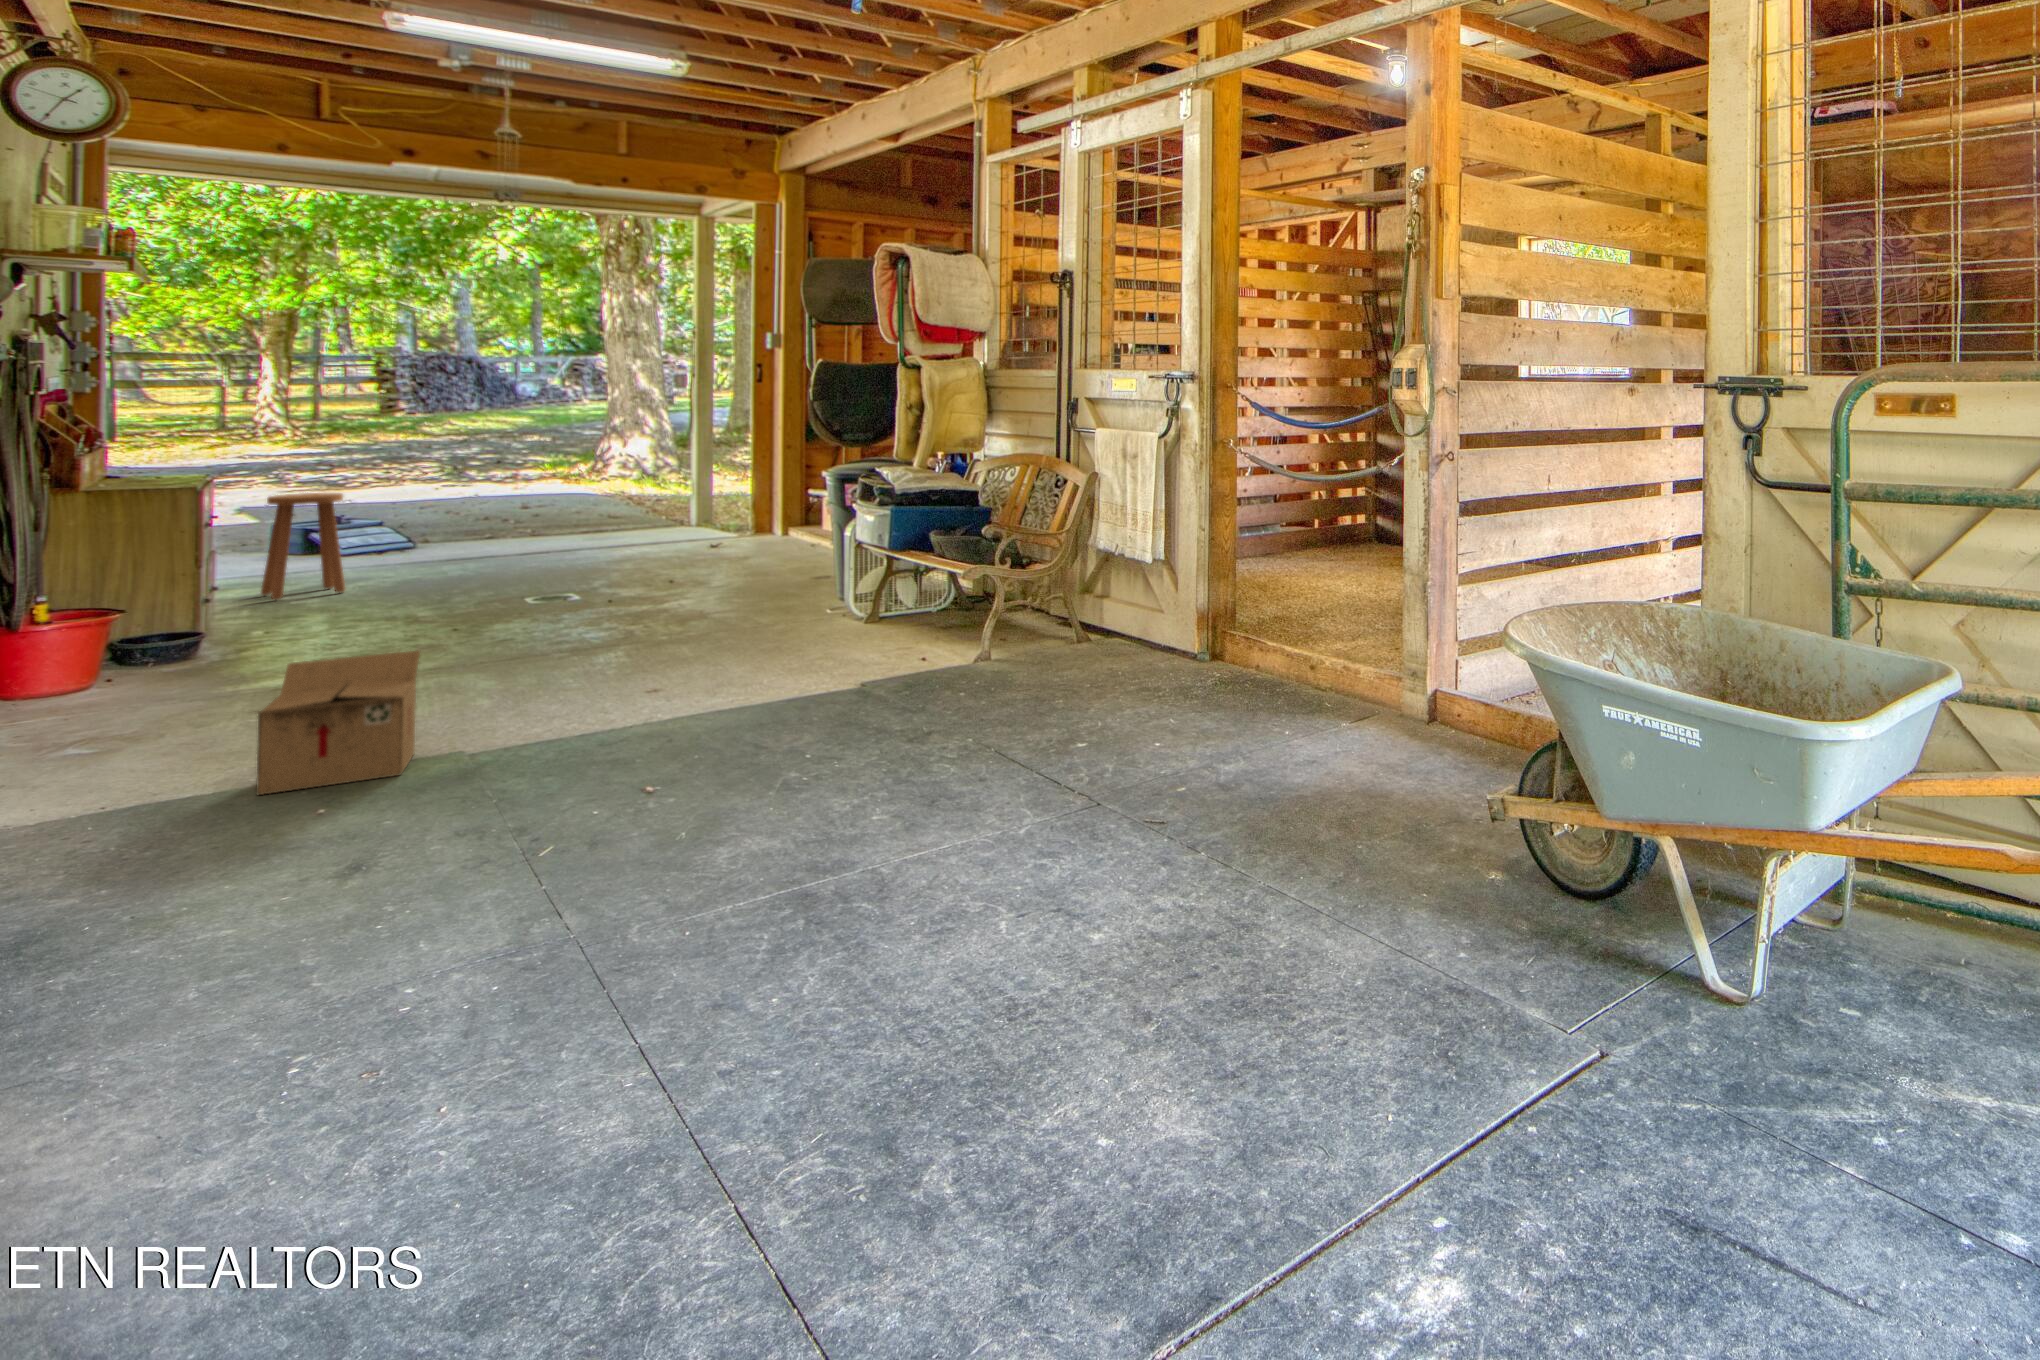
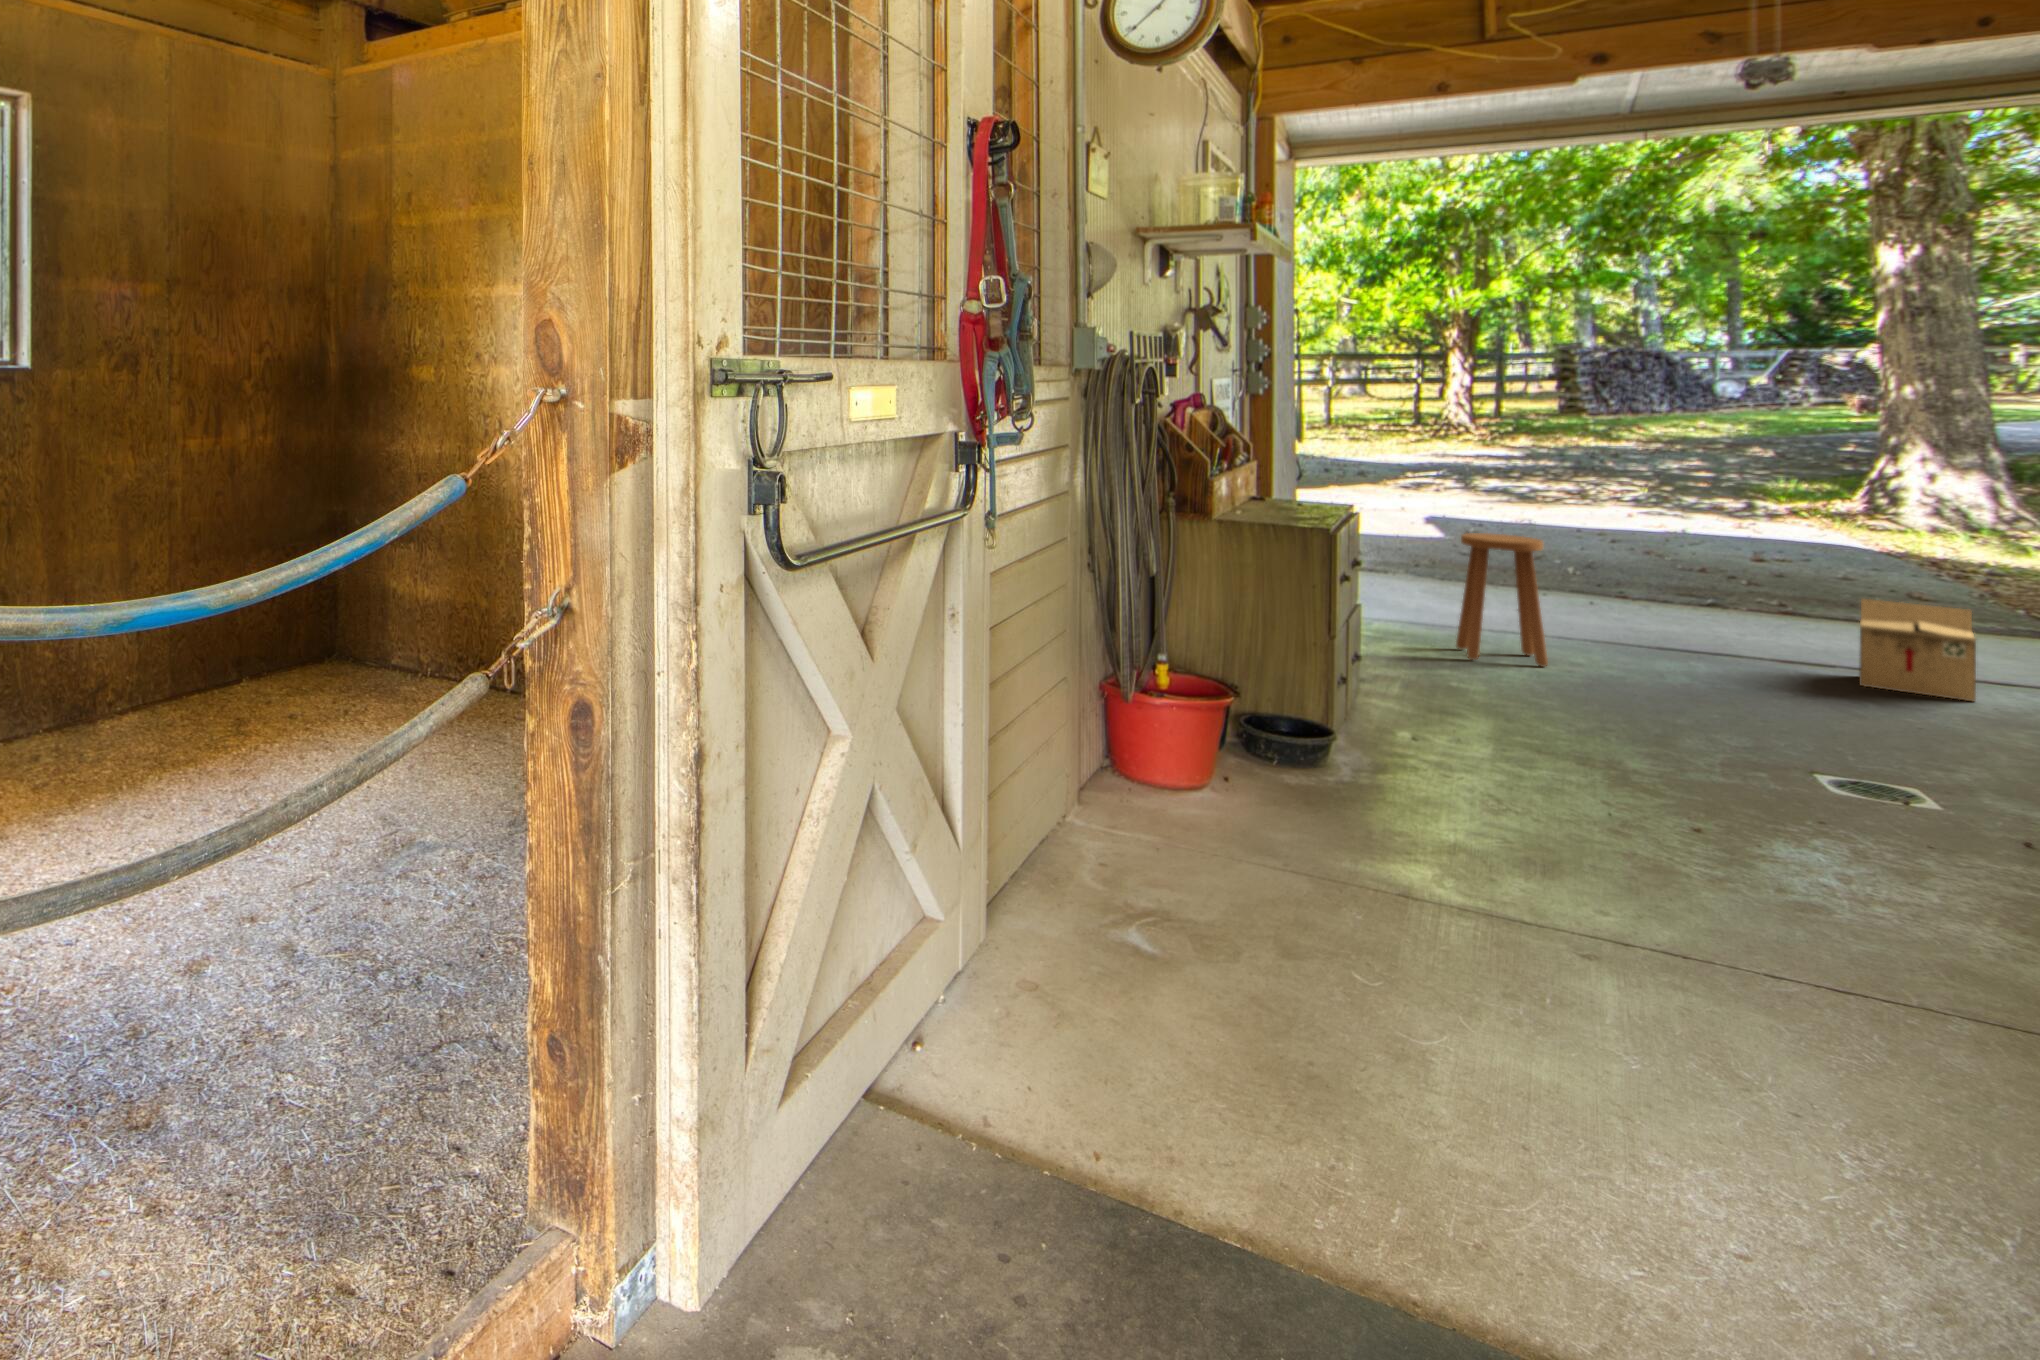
cardboard box: present [256,651,420,795] -> present [1859,599,1976,701]

